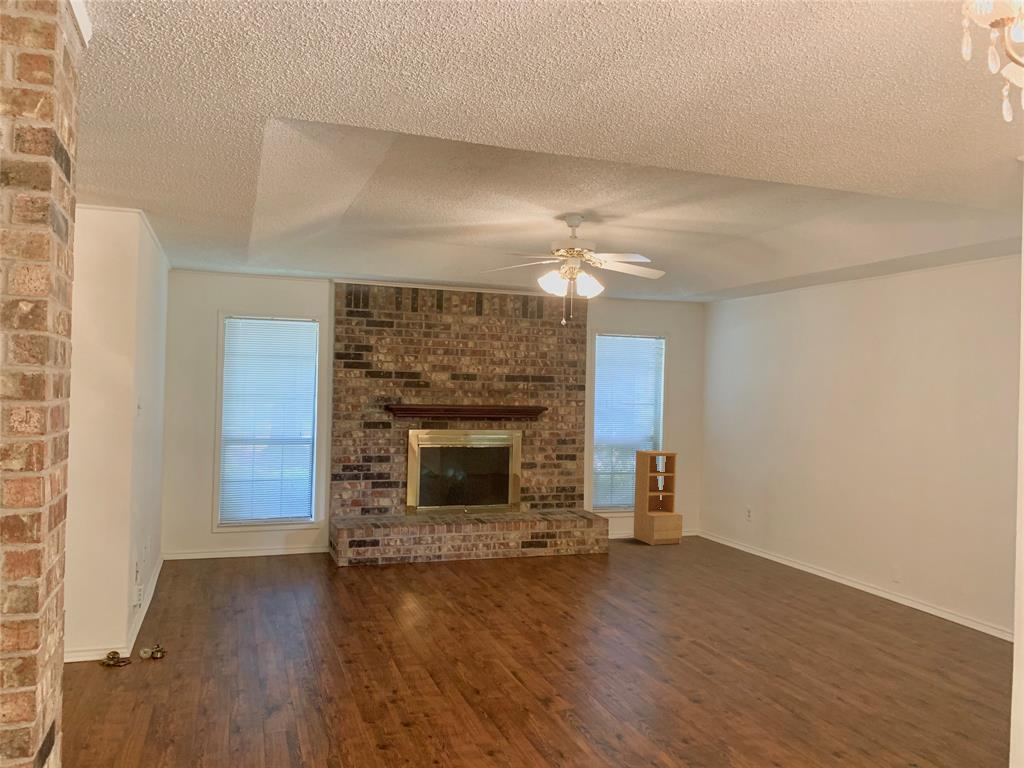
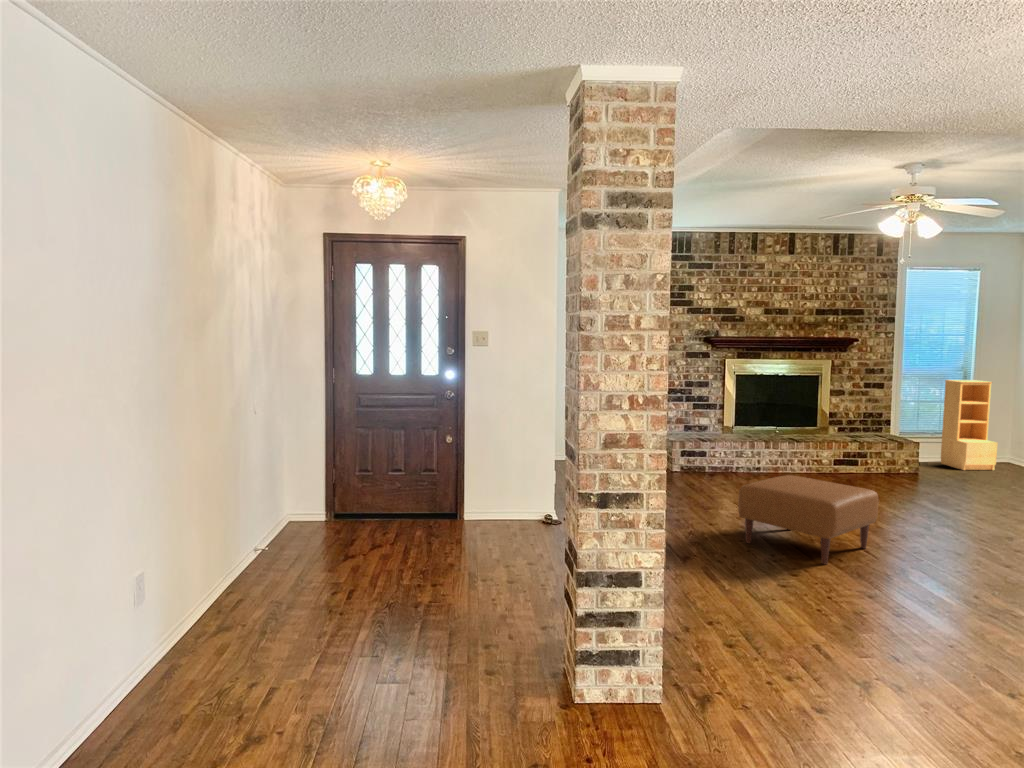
ottoman: none [357,579,520,700] -> present [738,475,879,564]

